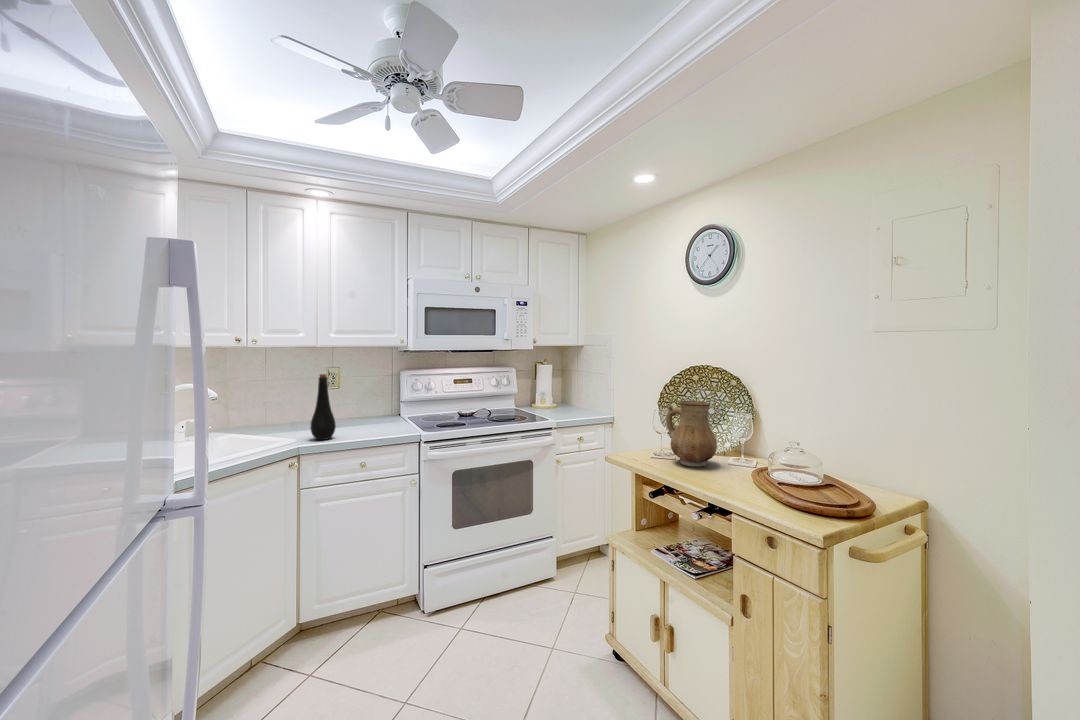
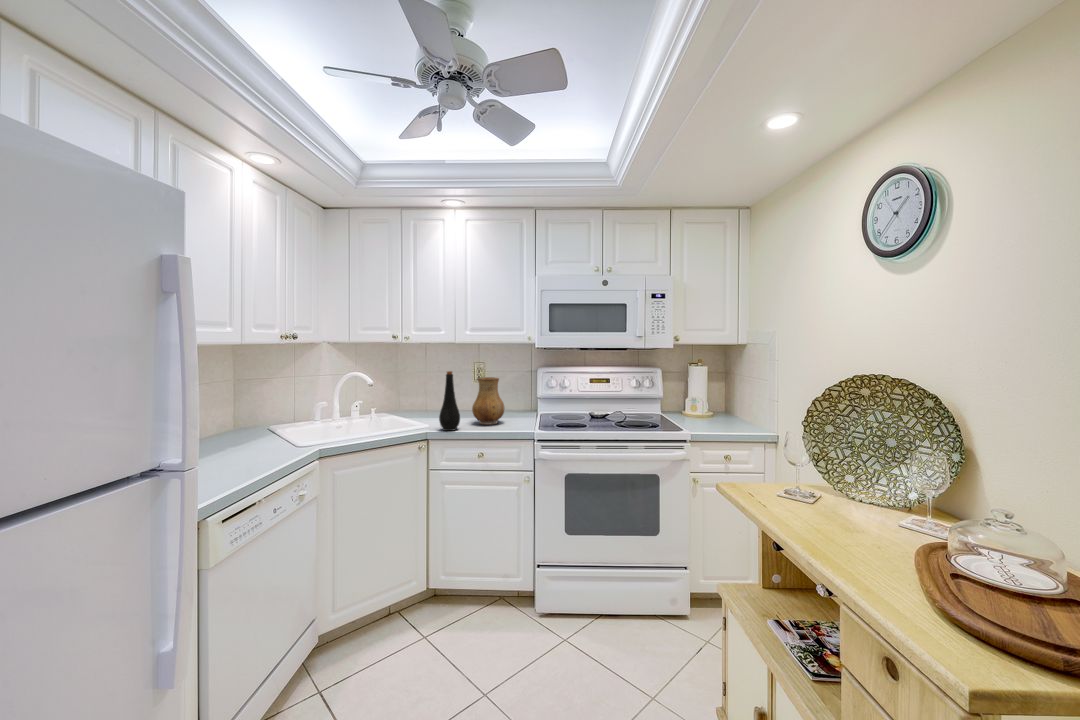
ceramic pitcher: present [666,401,717,467] -> present [472,377,504,425]

